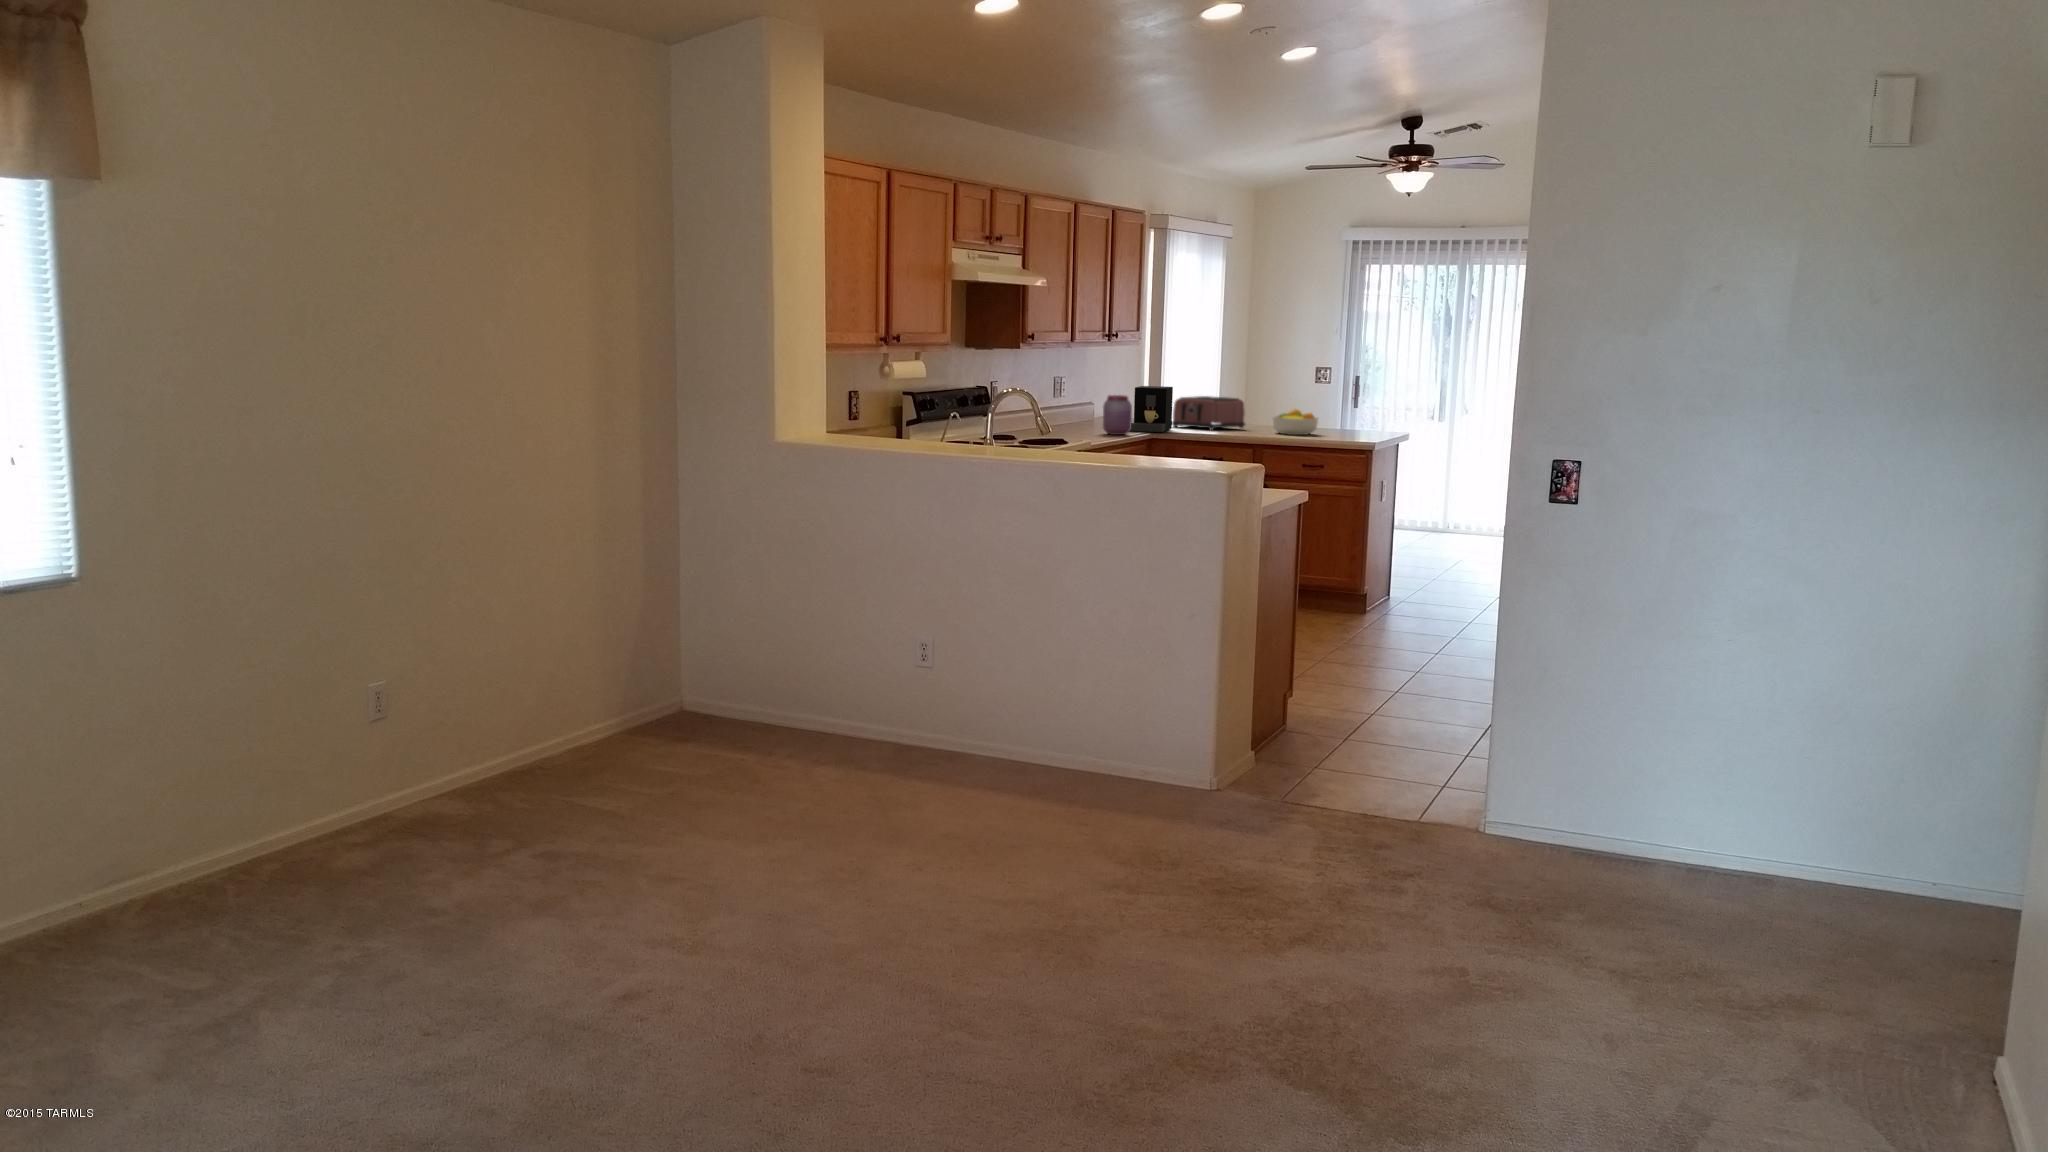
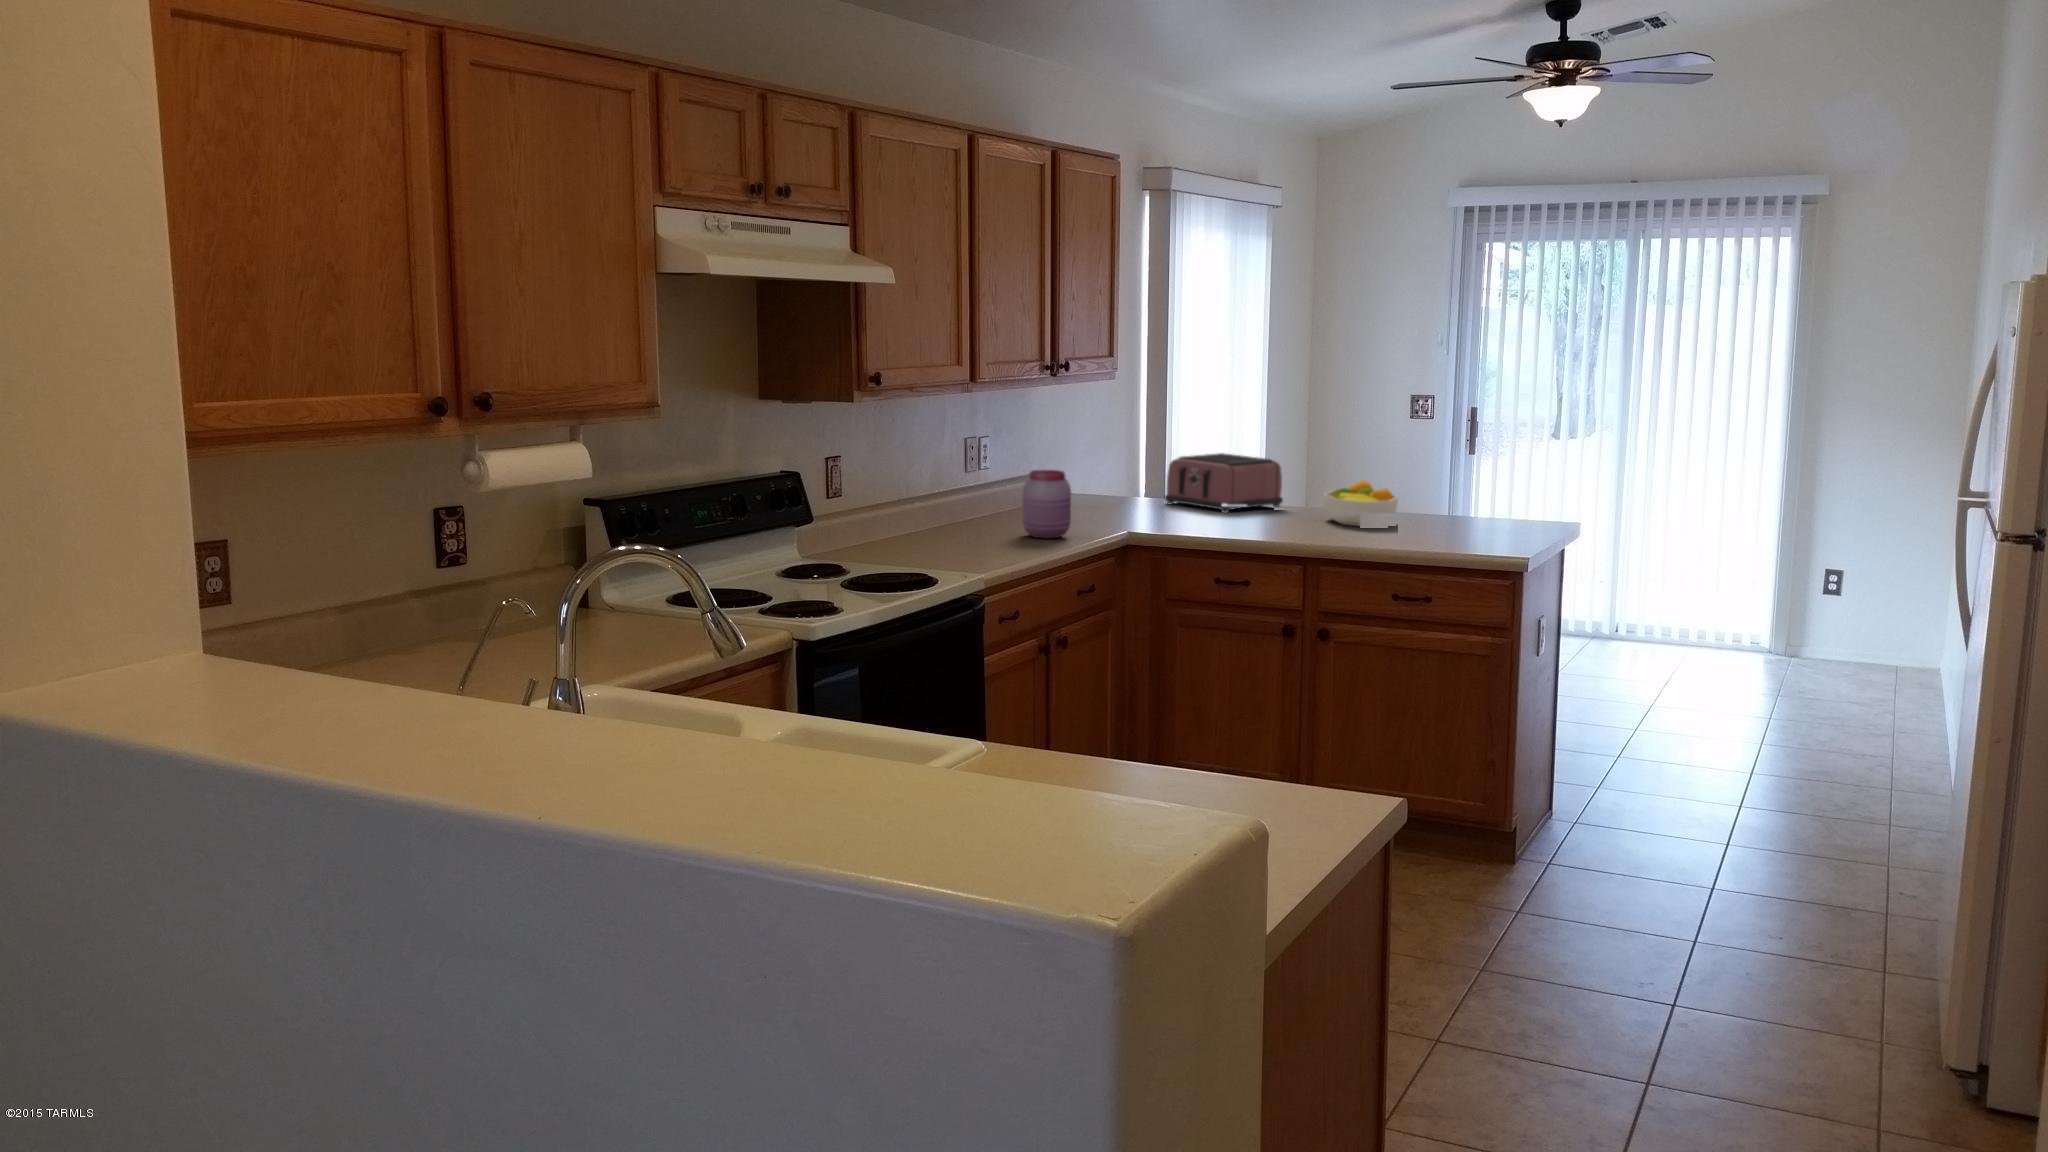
coffee maker: present [1130,386,1173,432] -> none [1079,443,1158,526]

